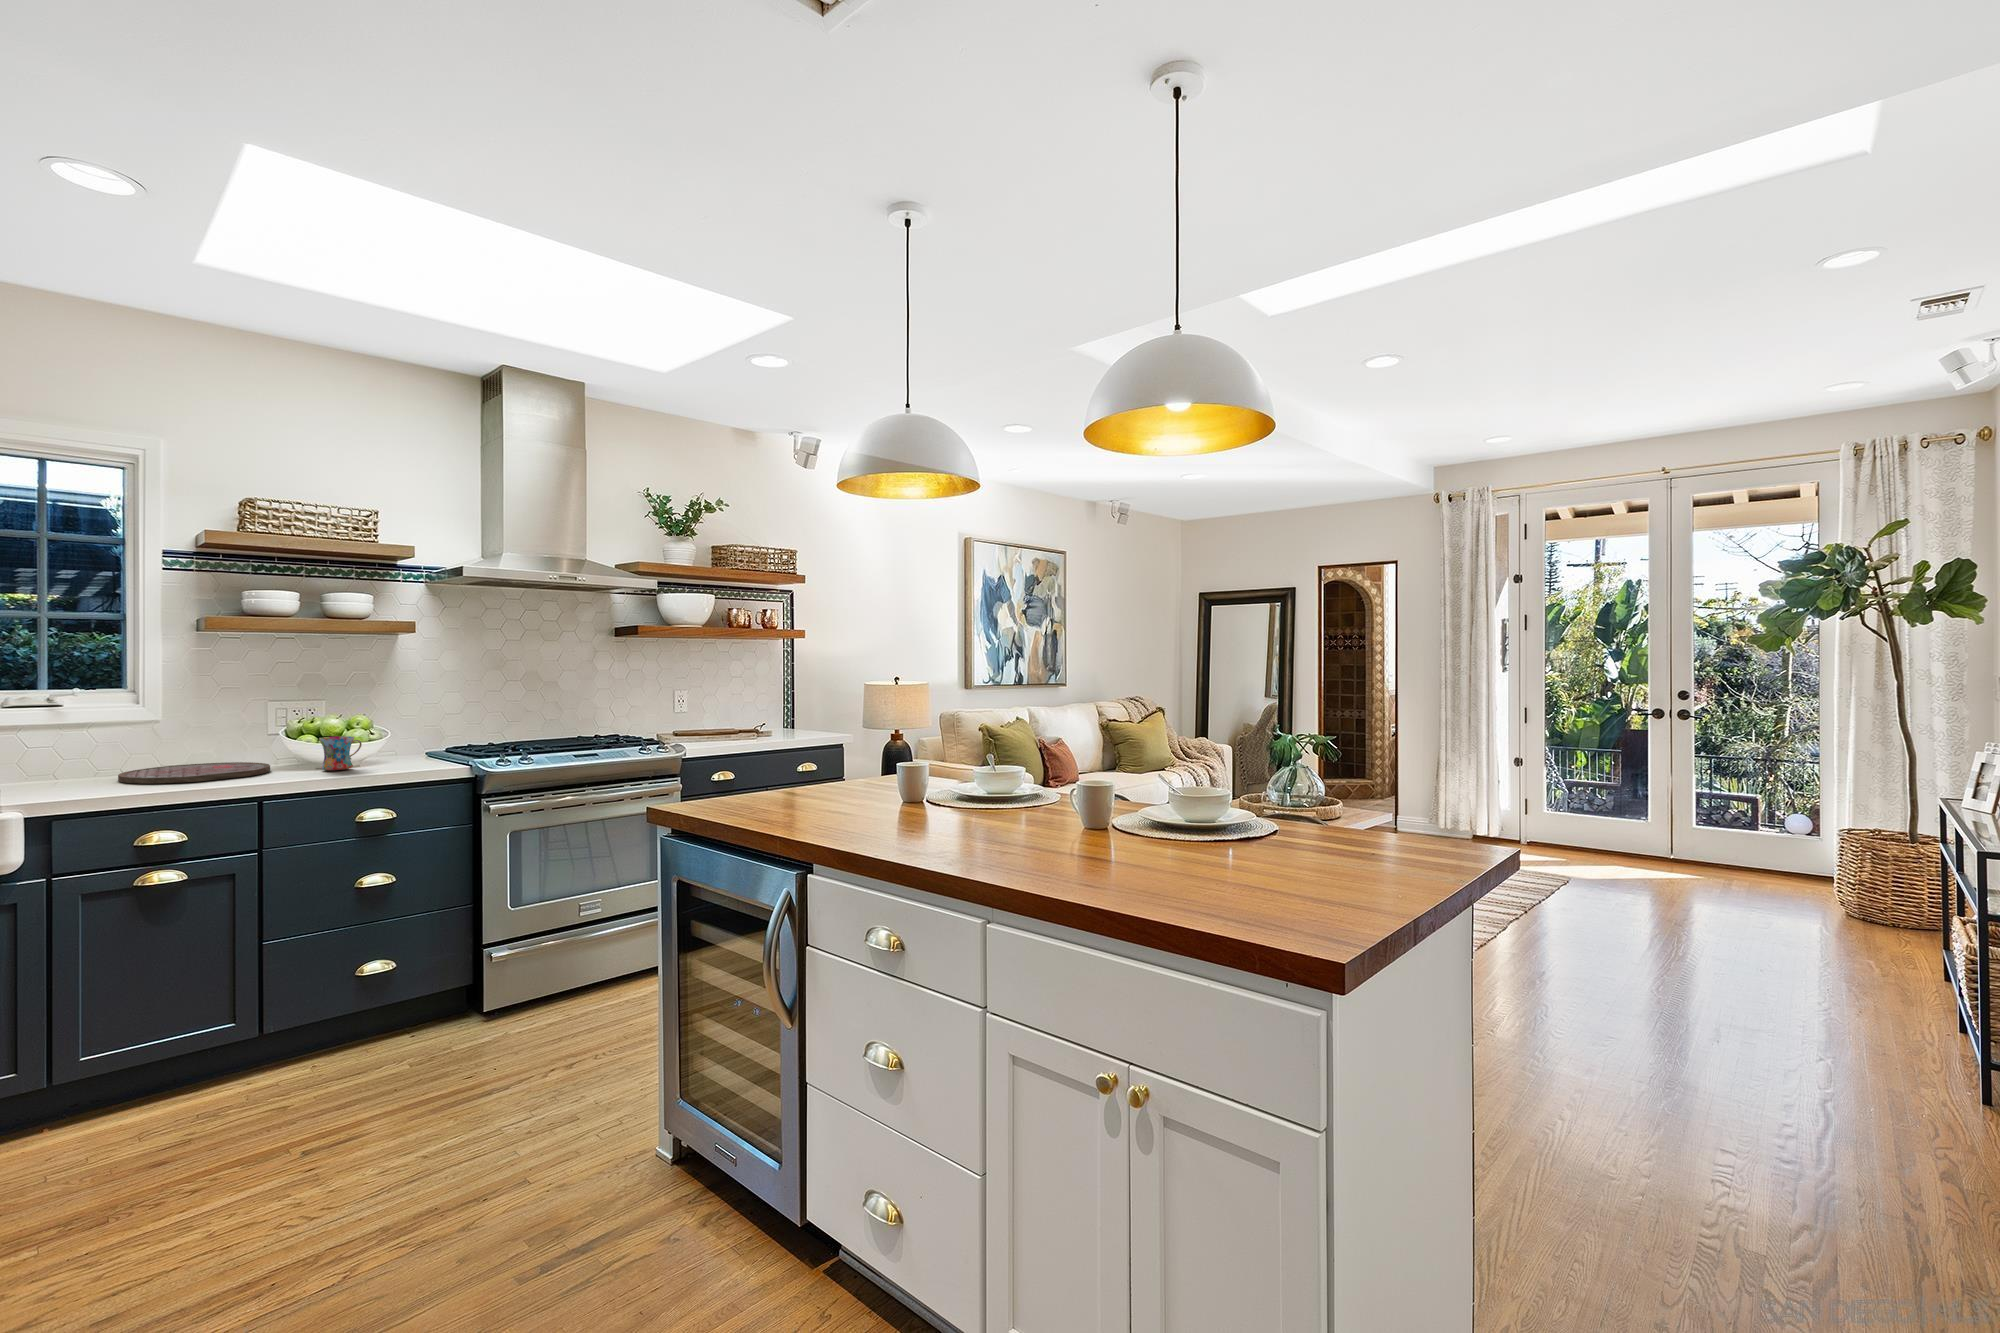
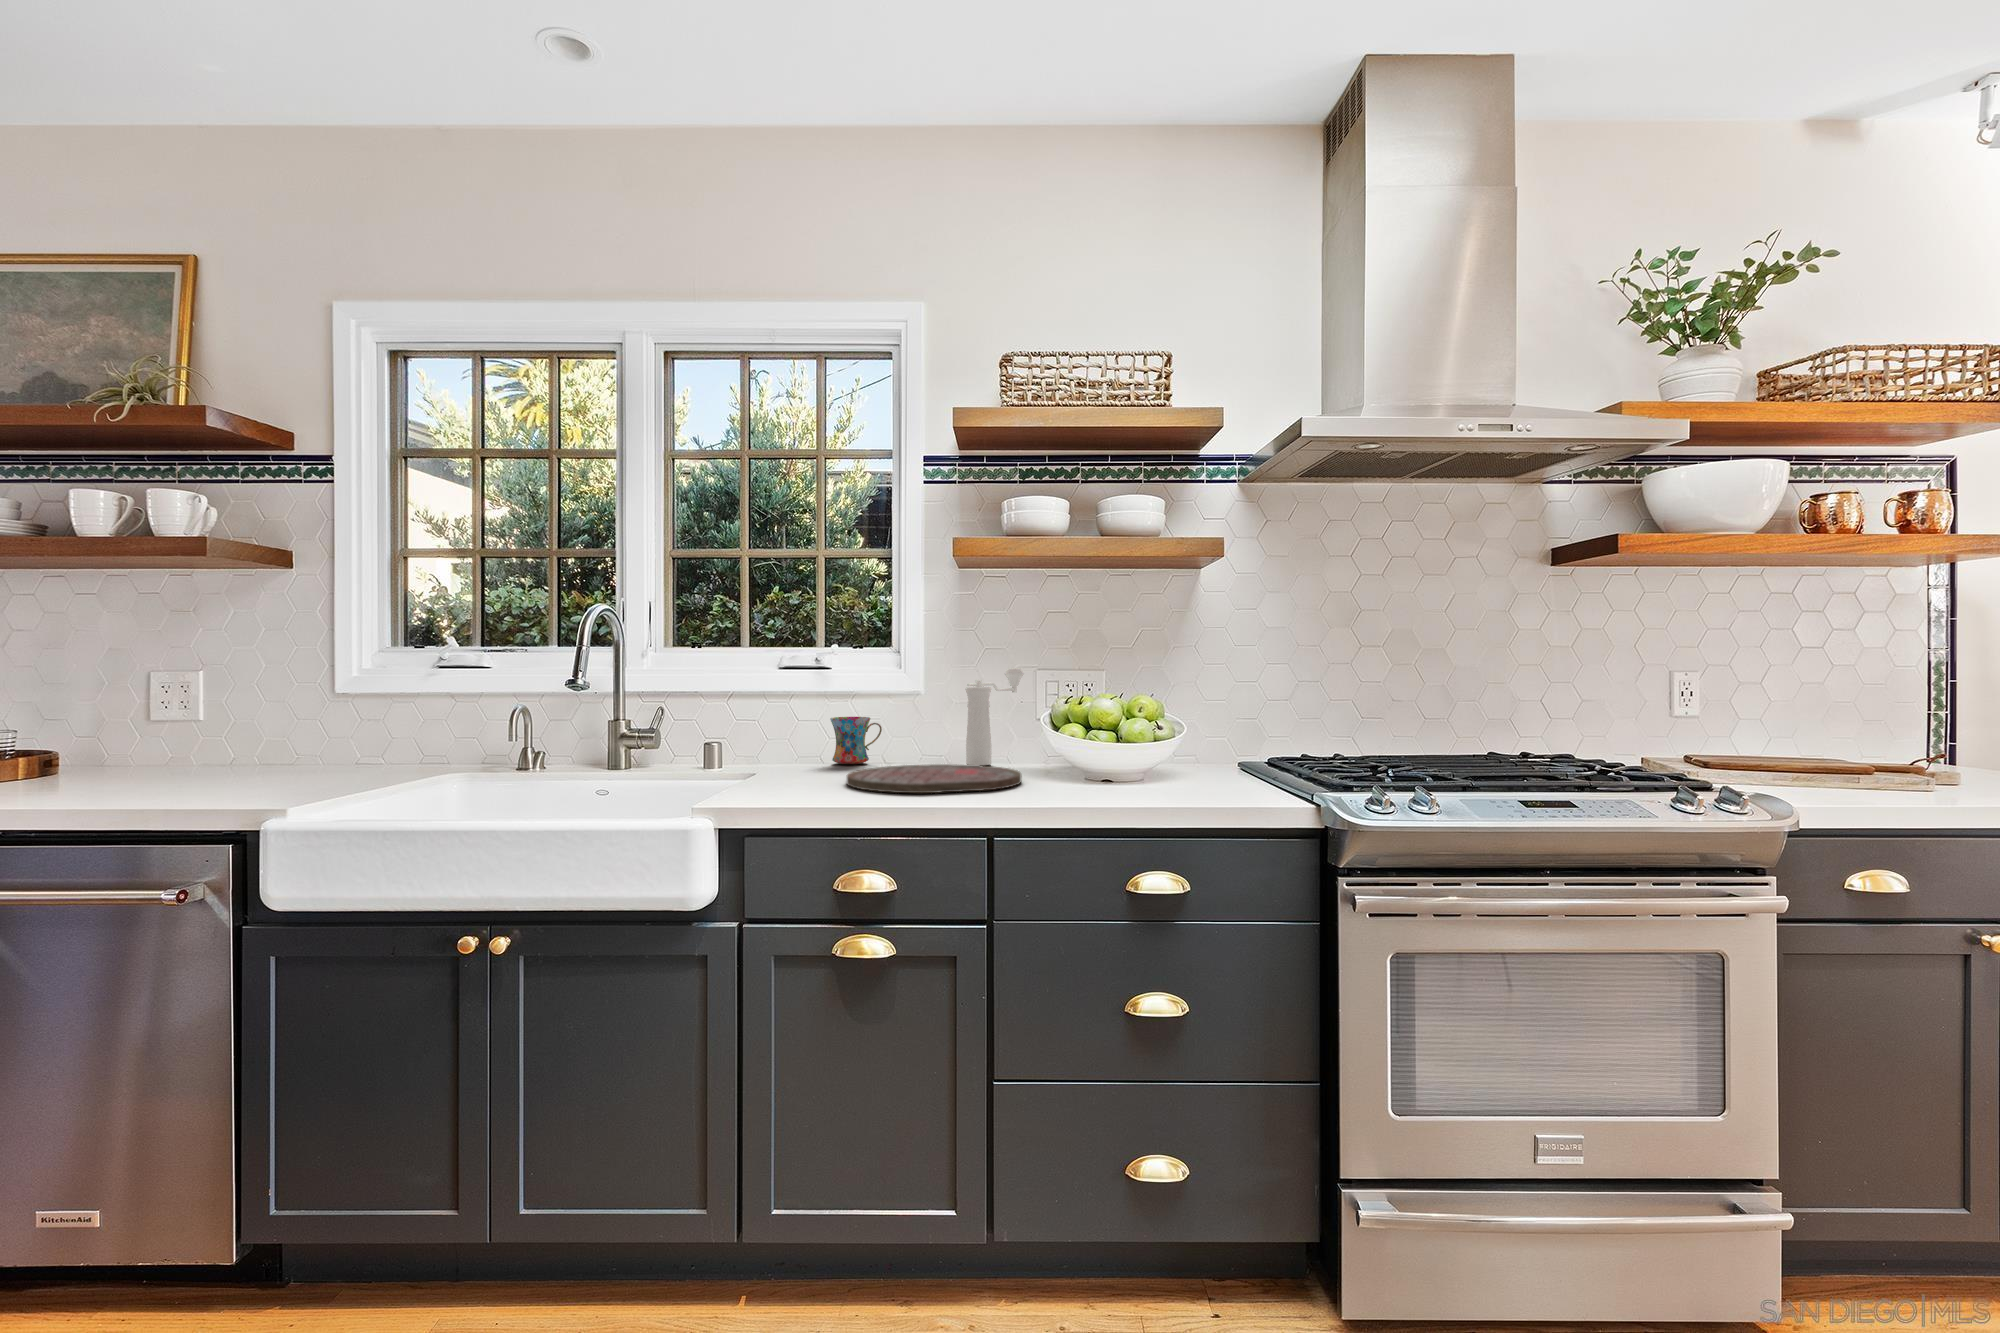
pepper mill: none [208,697,257,763] -> present [965,668,1024,765]
mug: present [319,736,362,771] -> present [830,717,882,764]

